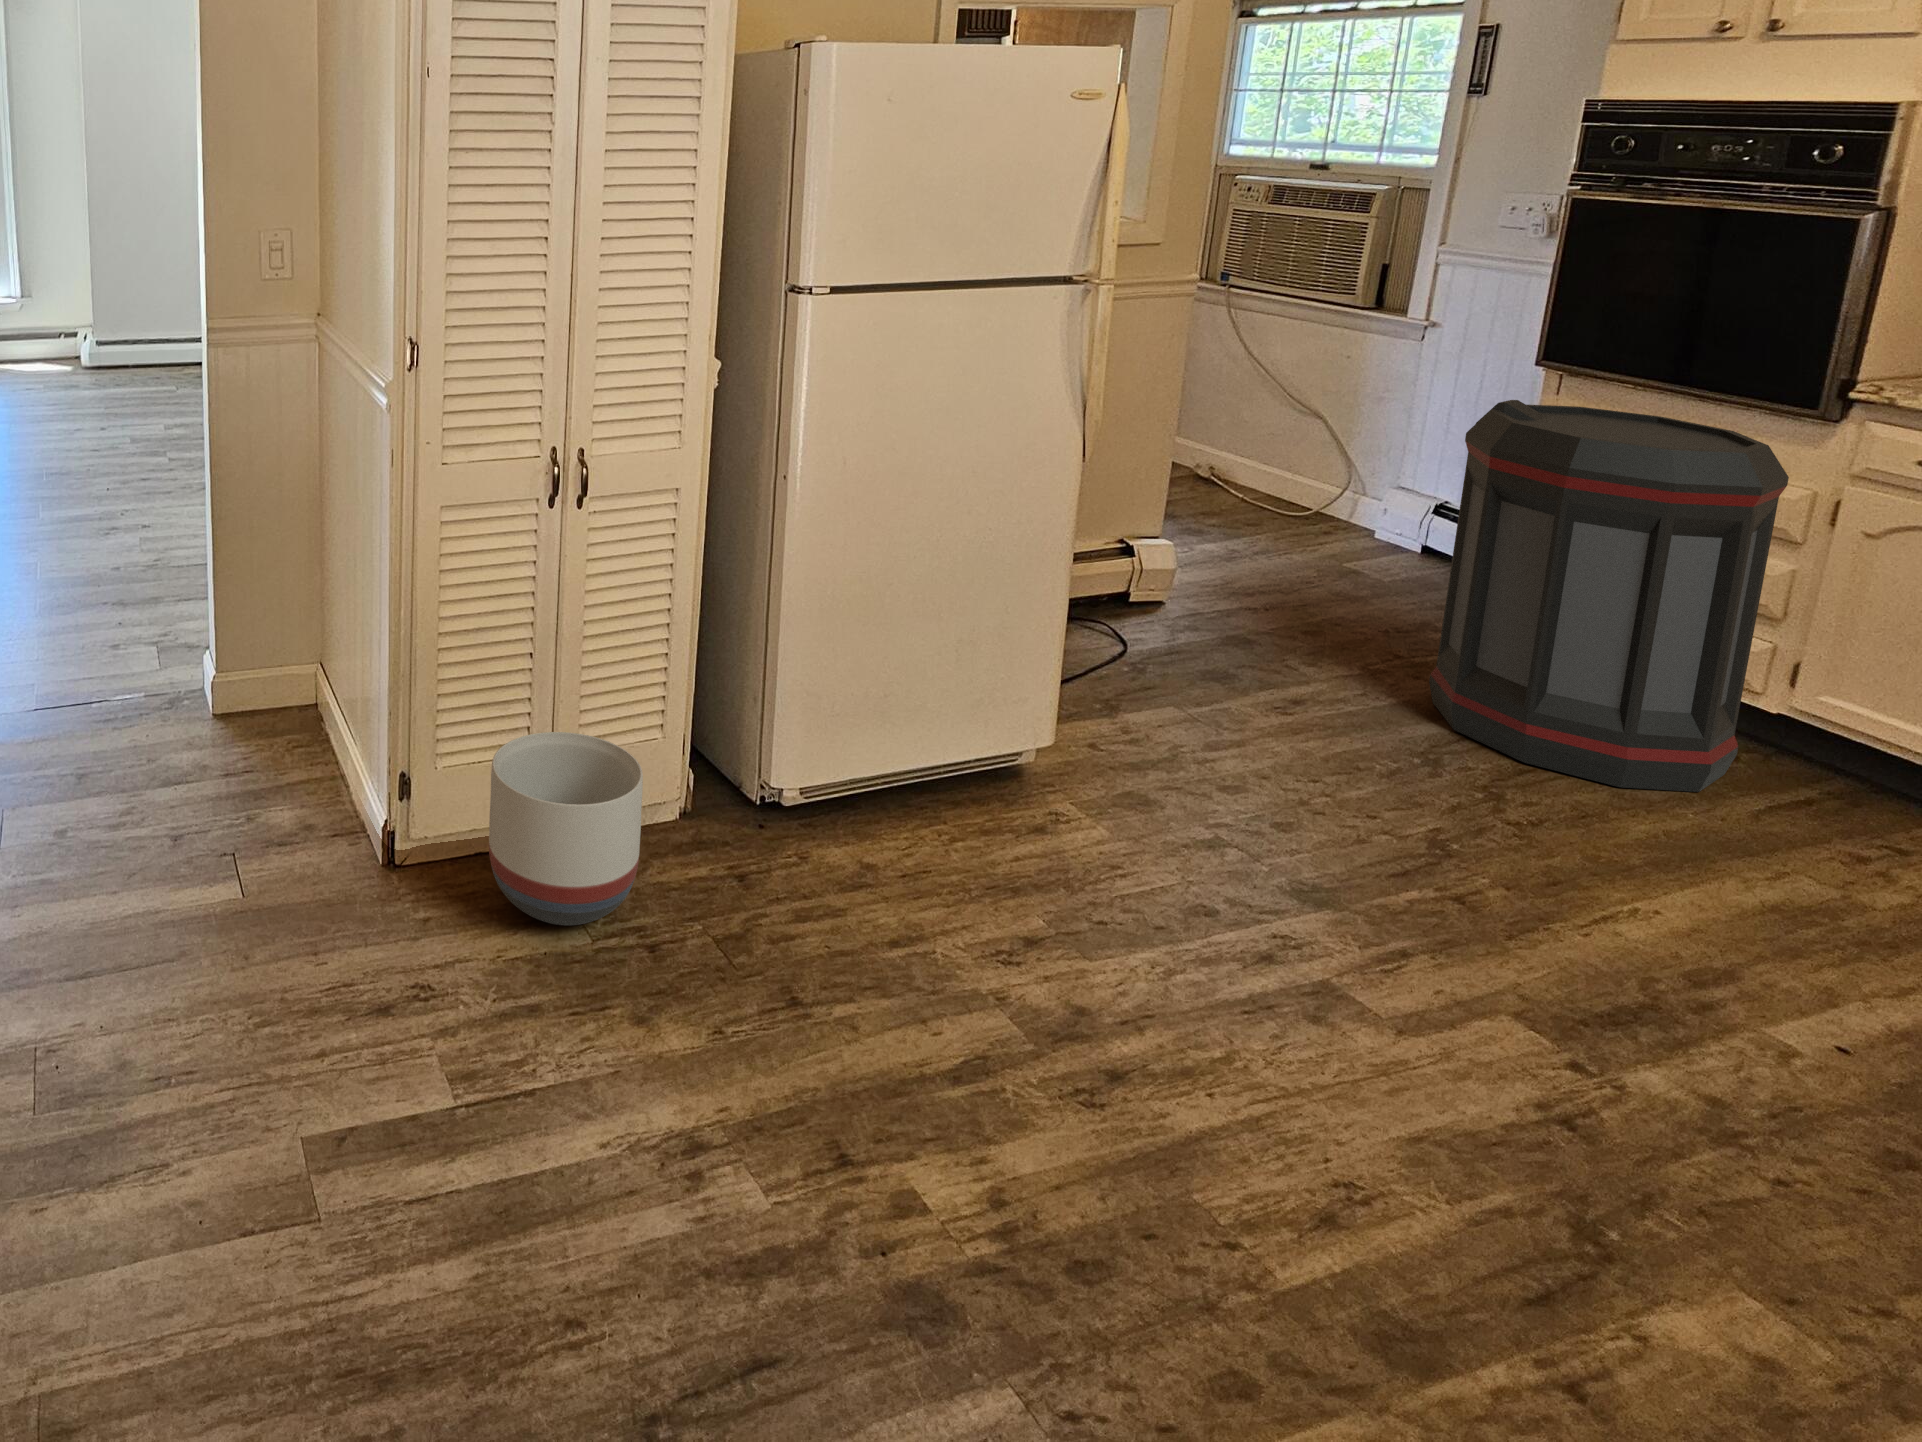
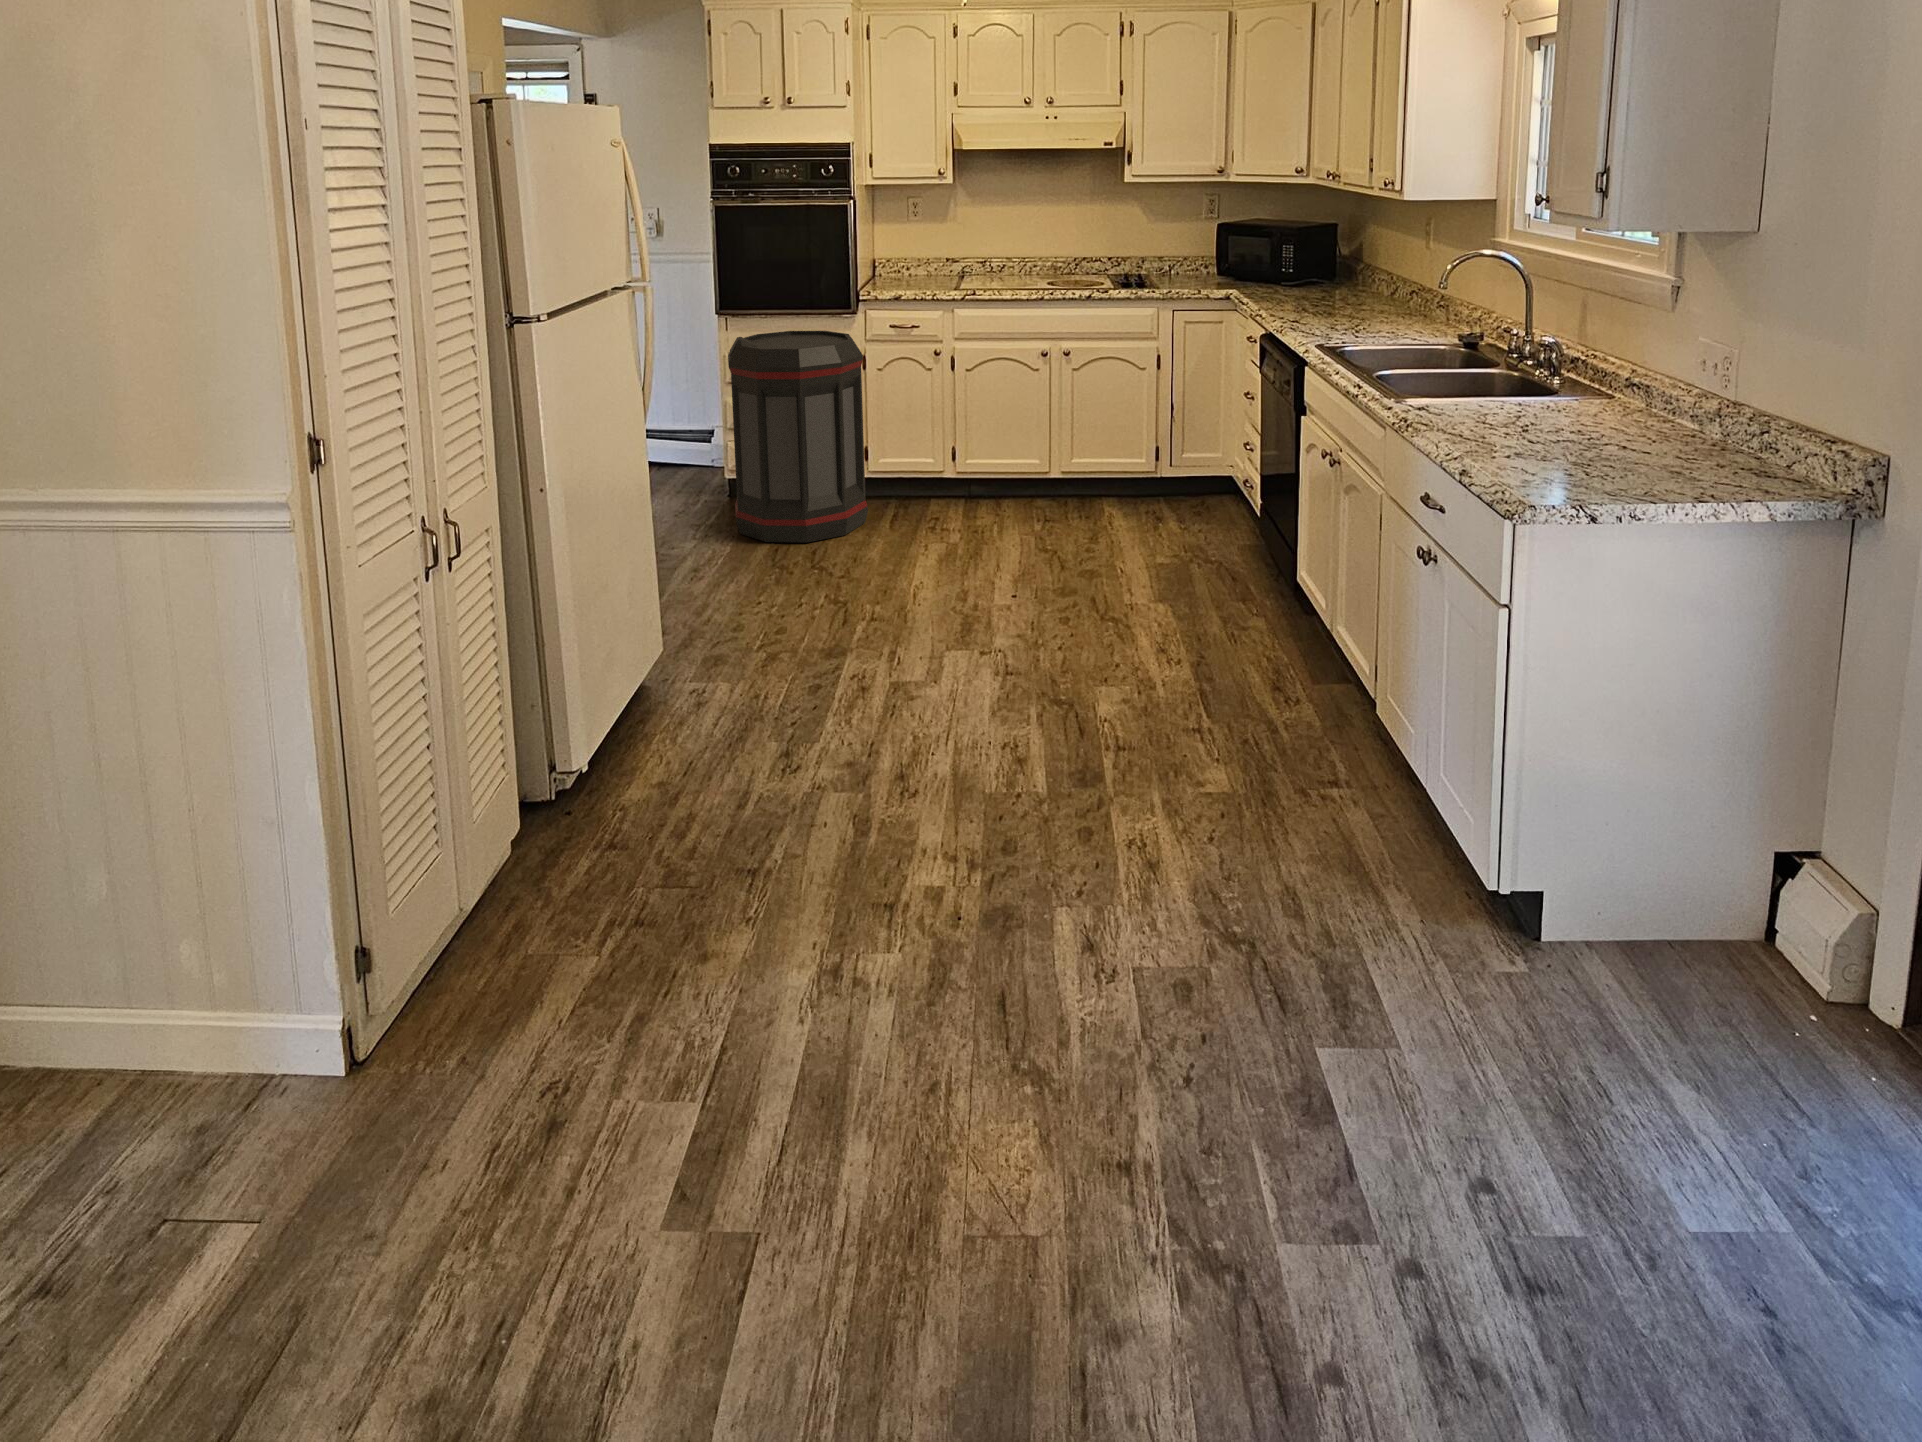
planter: present [489,732,643,925] -> none [452,789,609,981]

